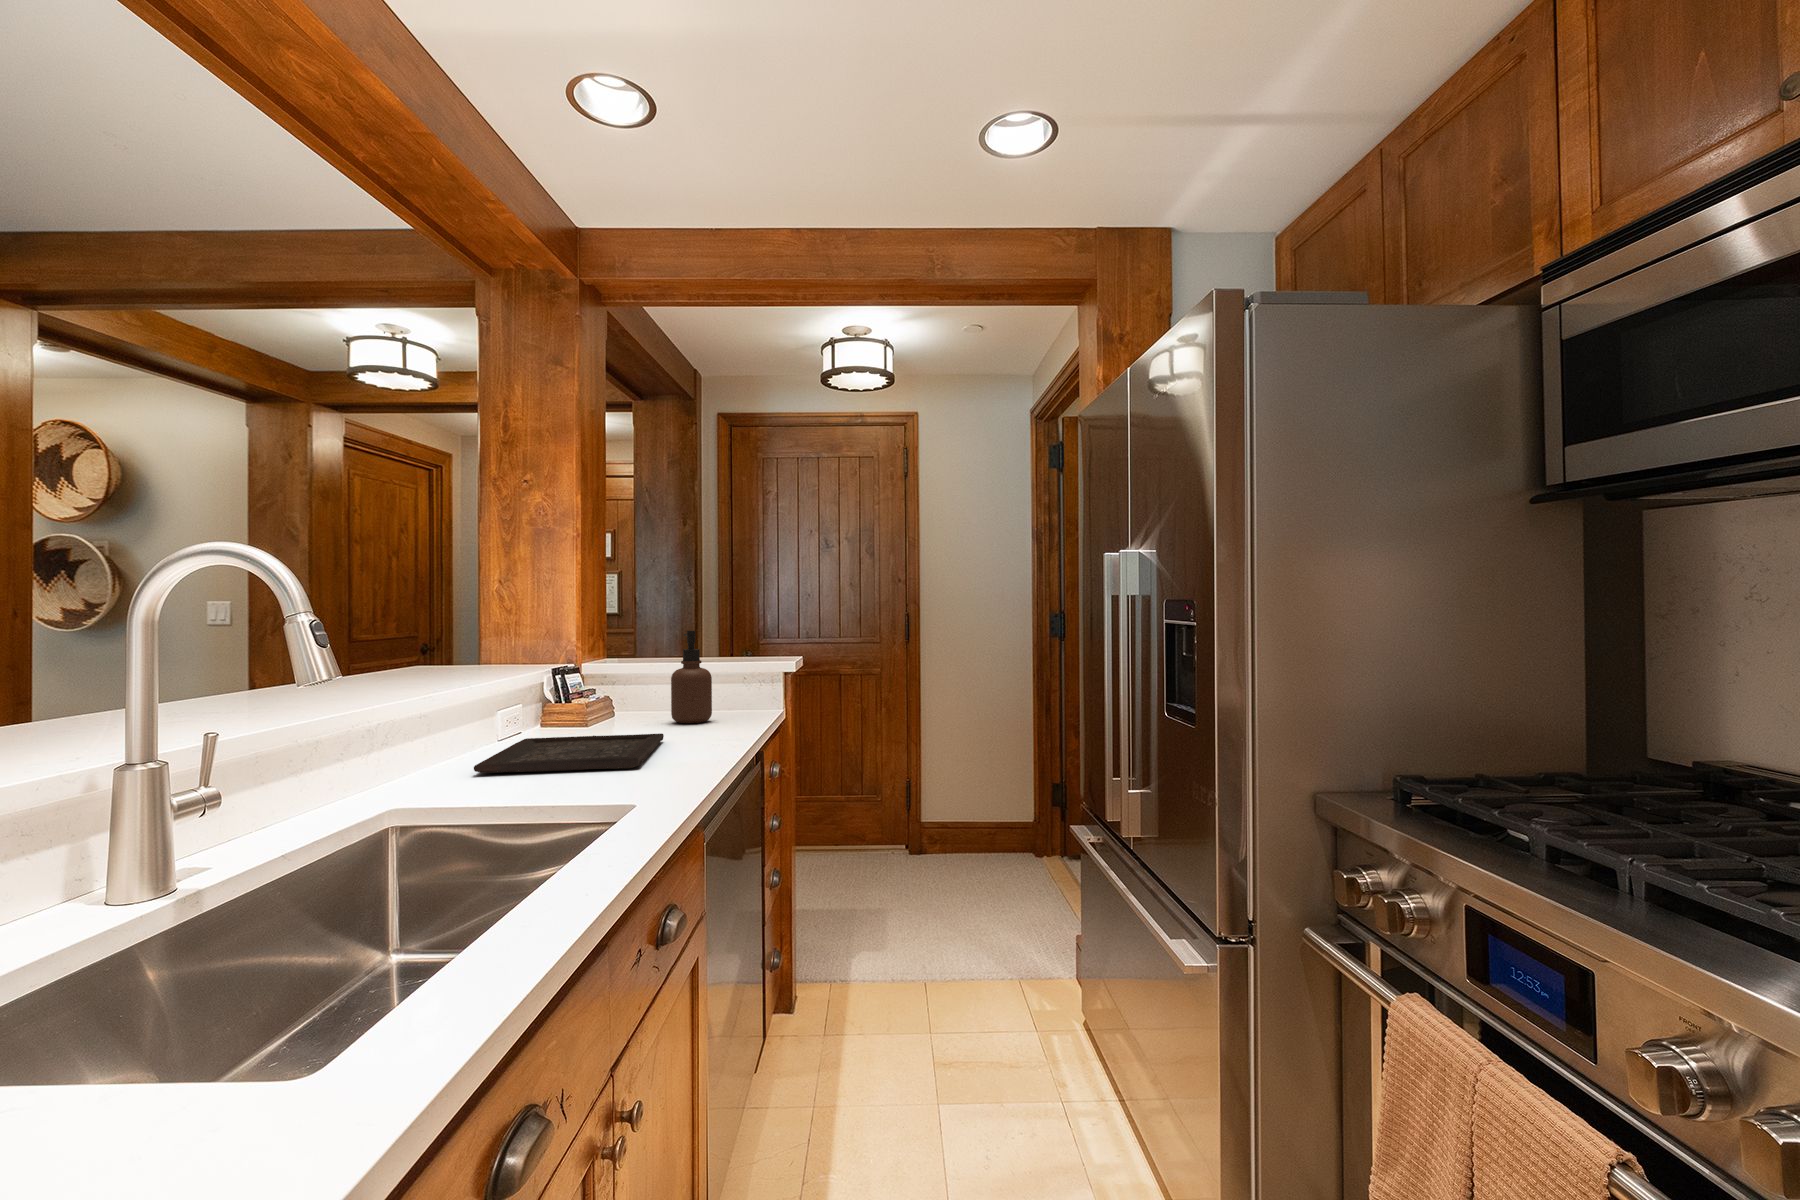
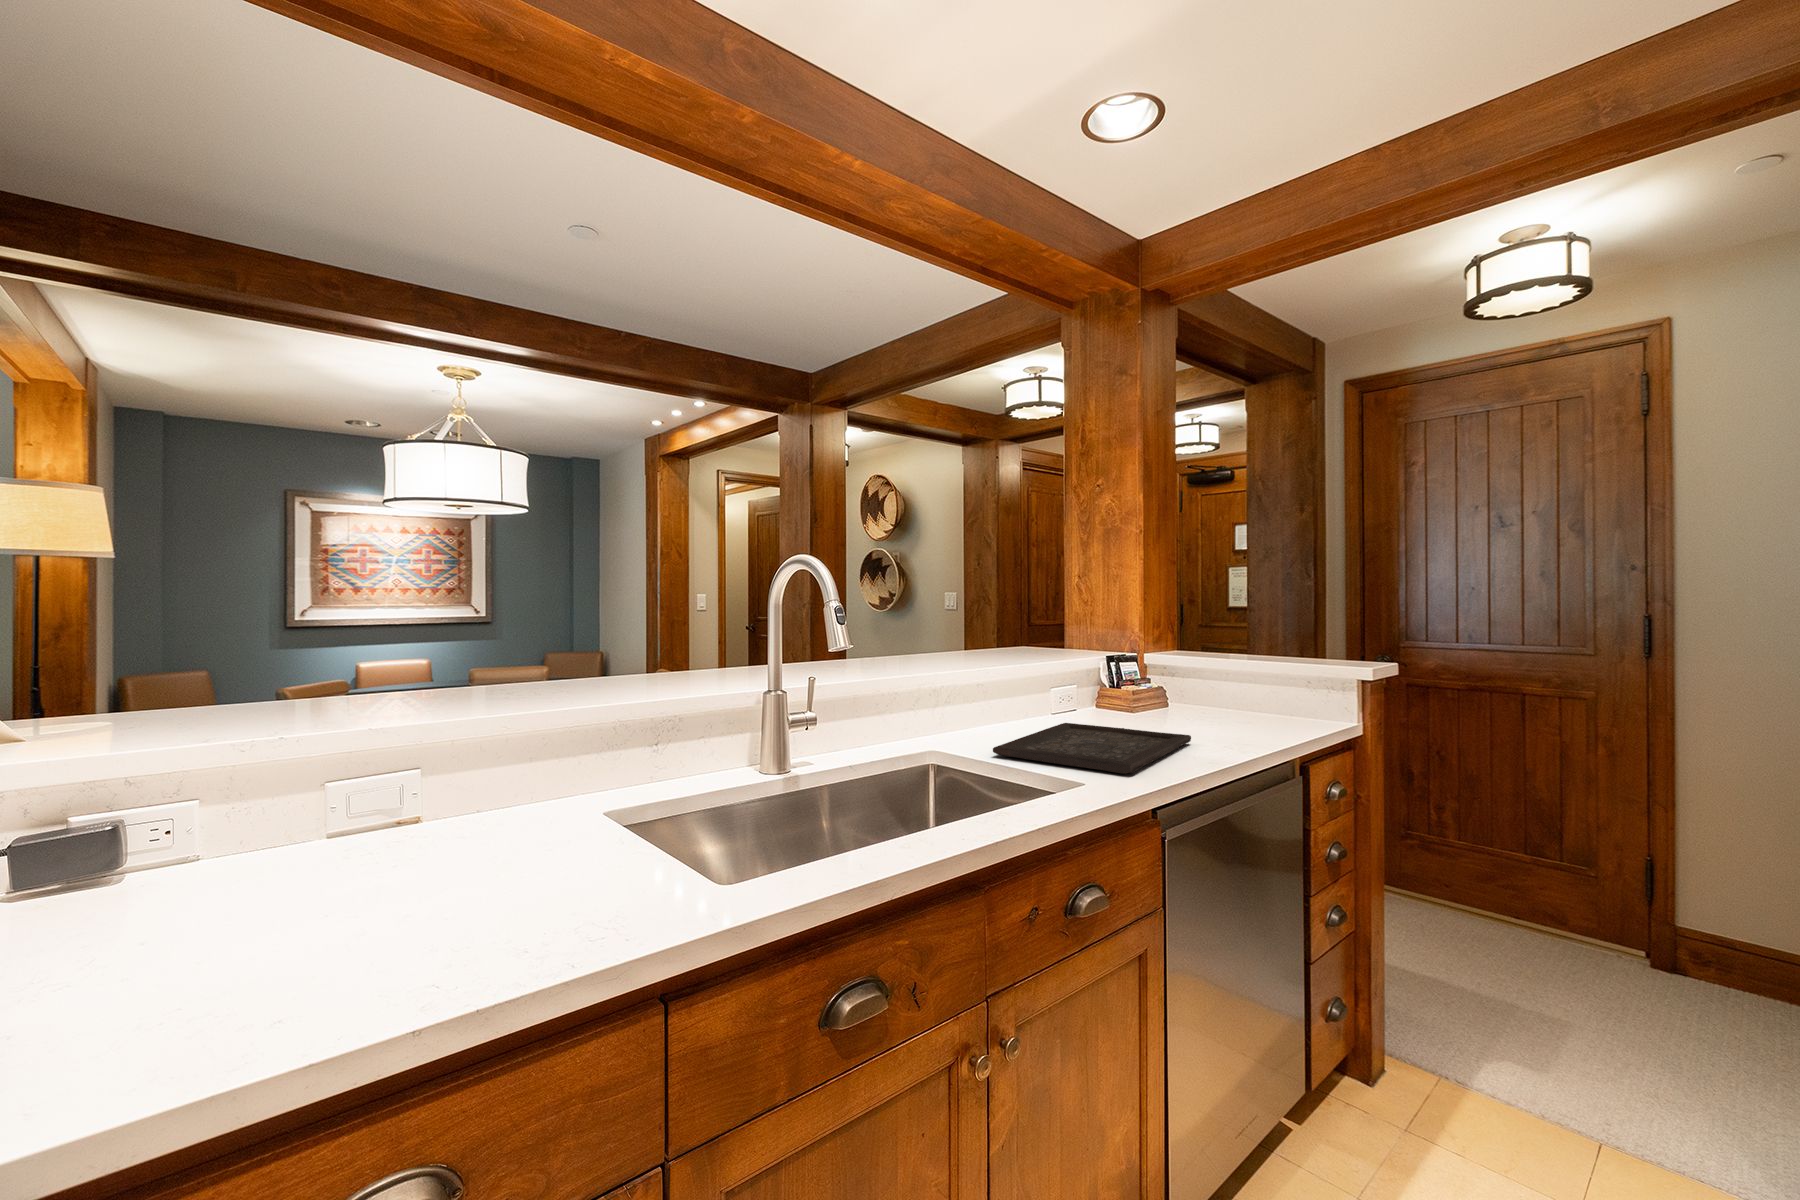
soap dispenser: present [671,631,712,723] -> none [1222,624,1270,724]

